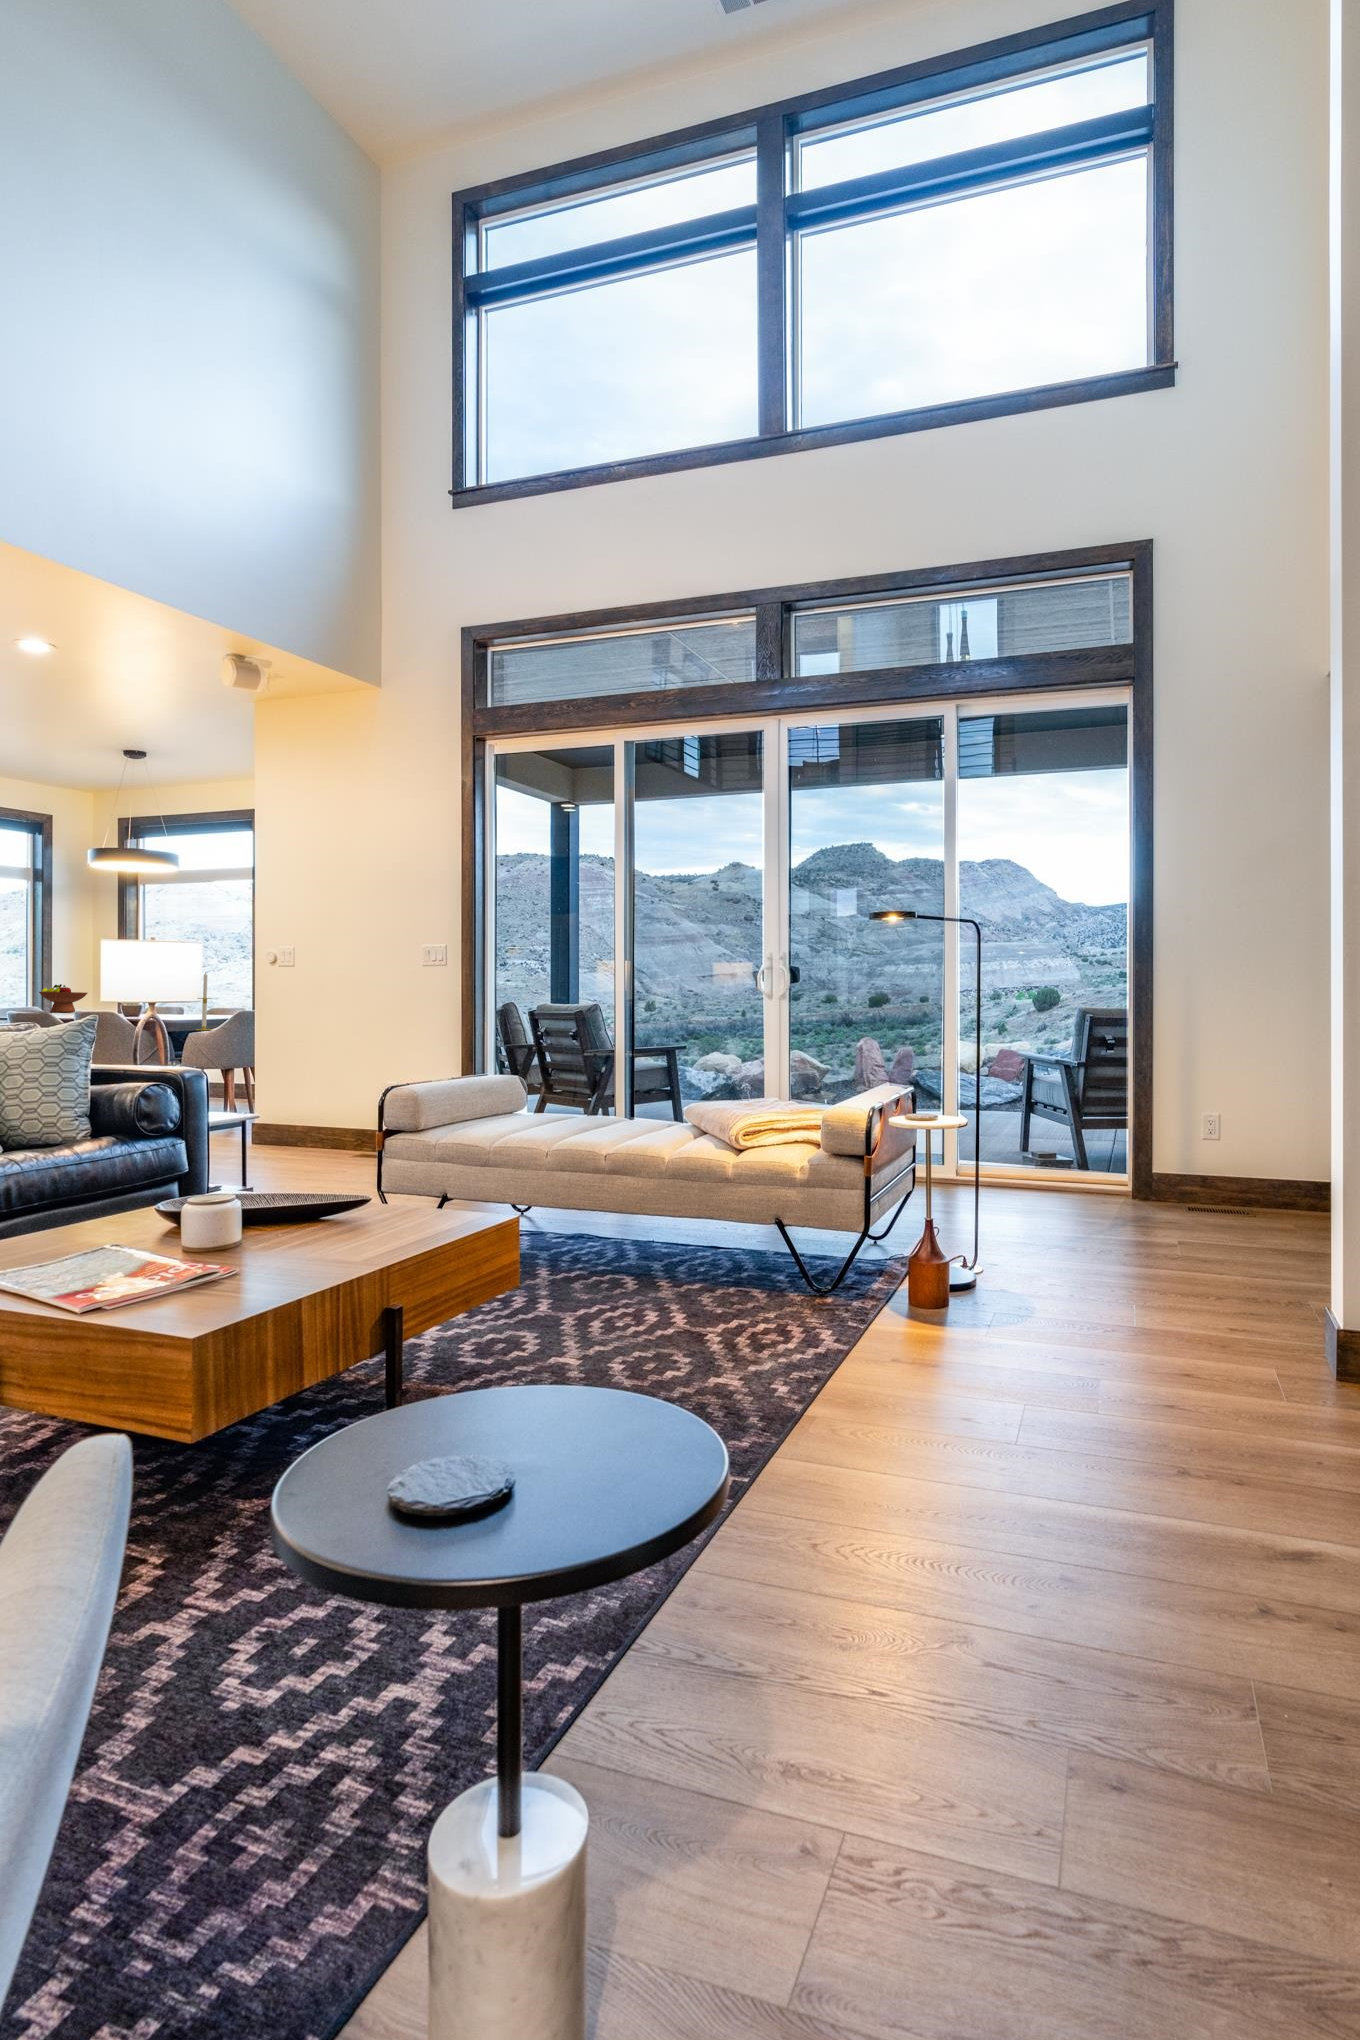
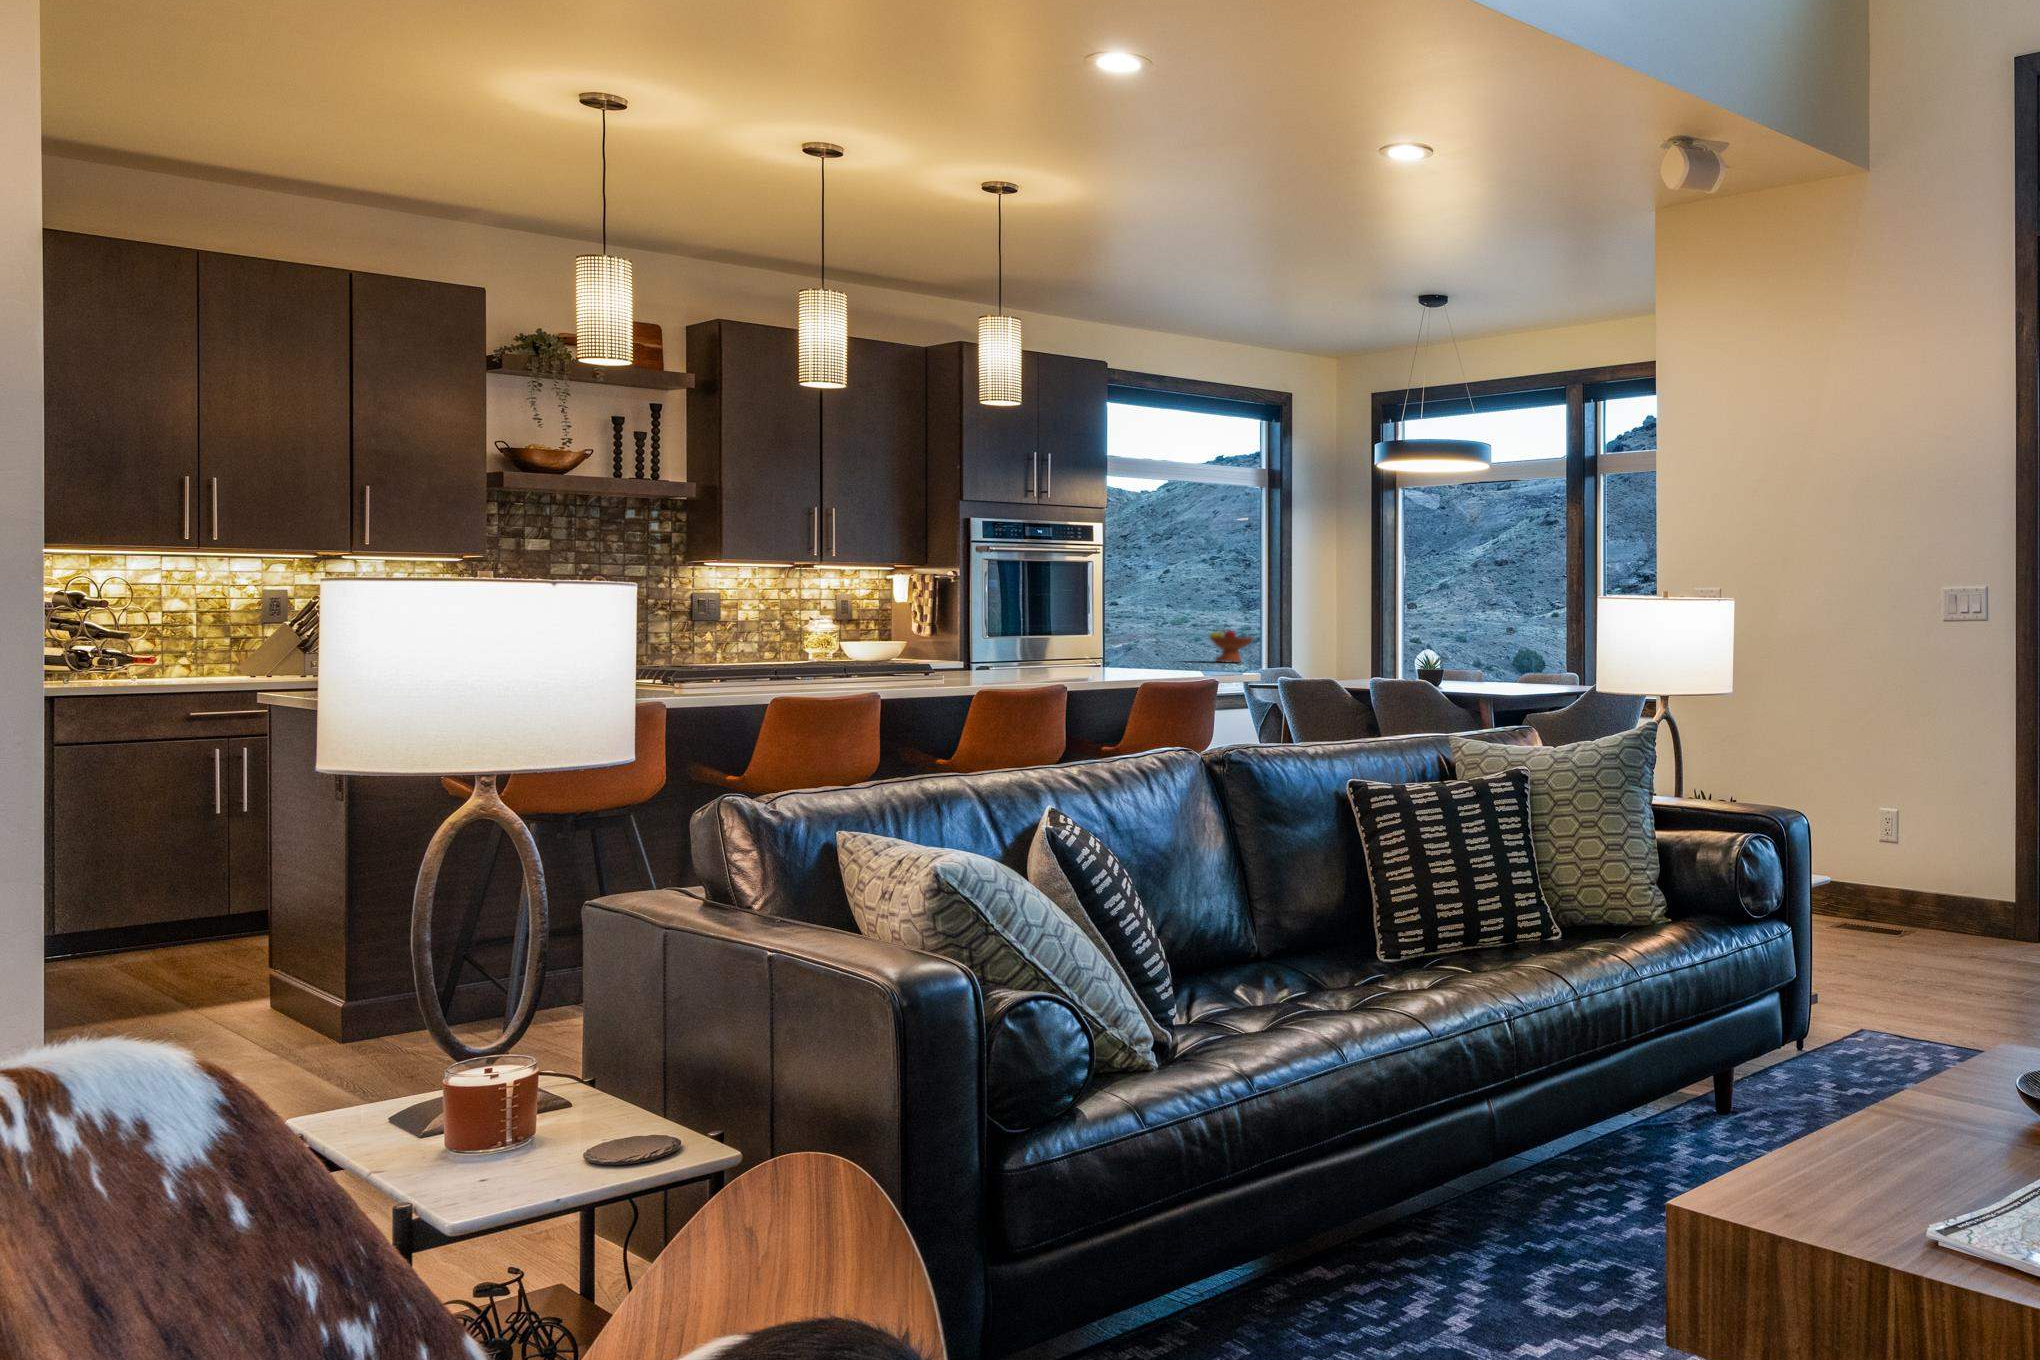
candle: present [196,972,212,1030] -> none [1344,609,1365,688]

